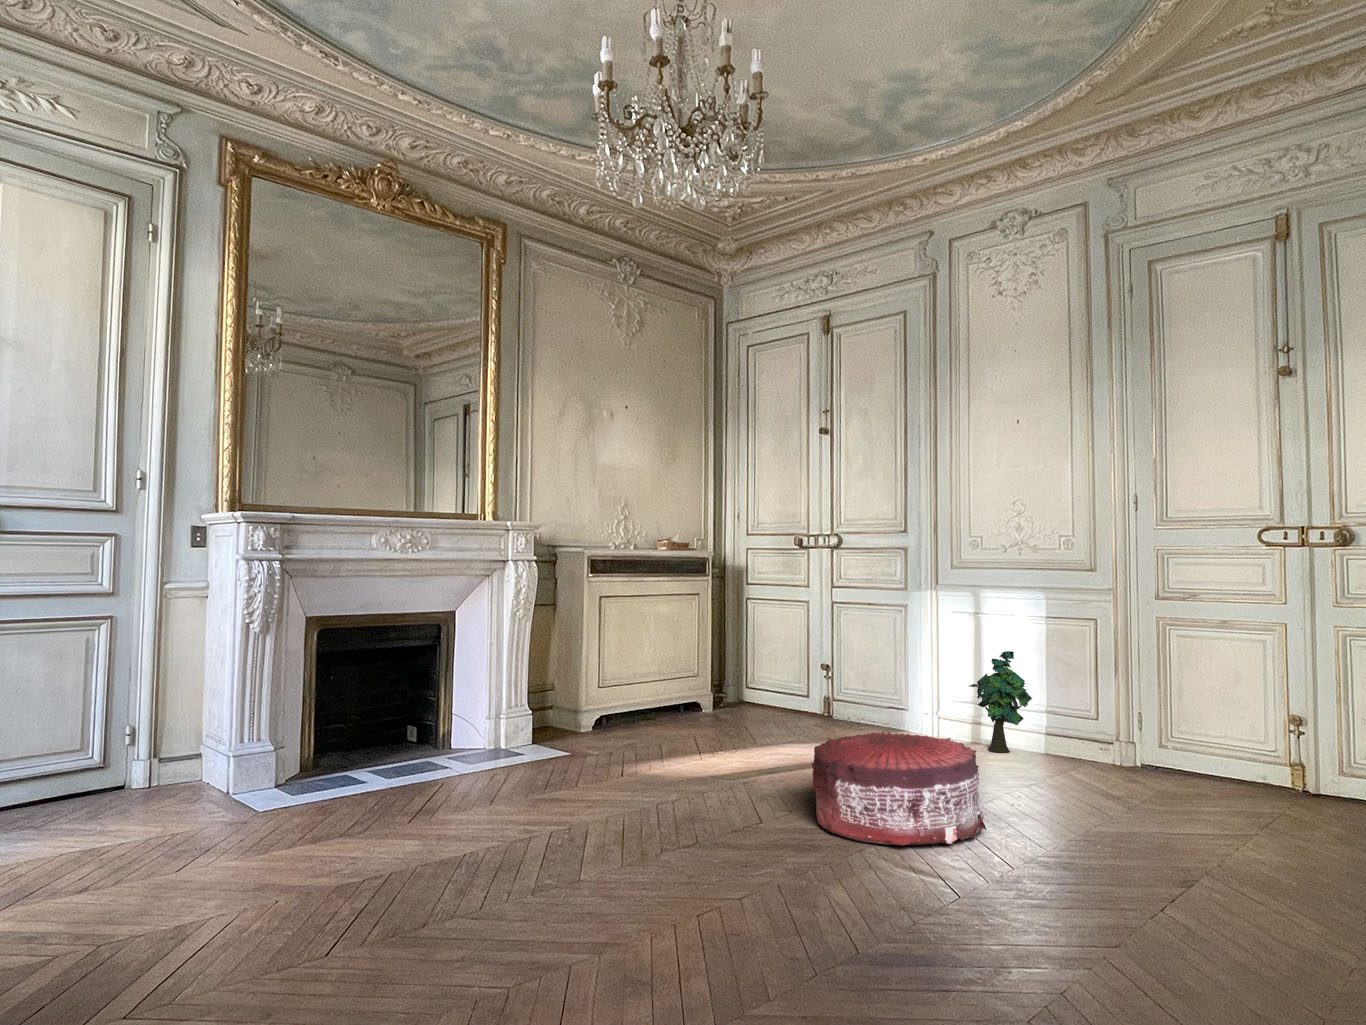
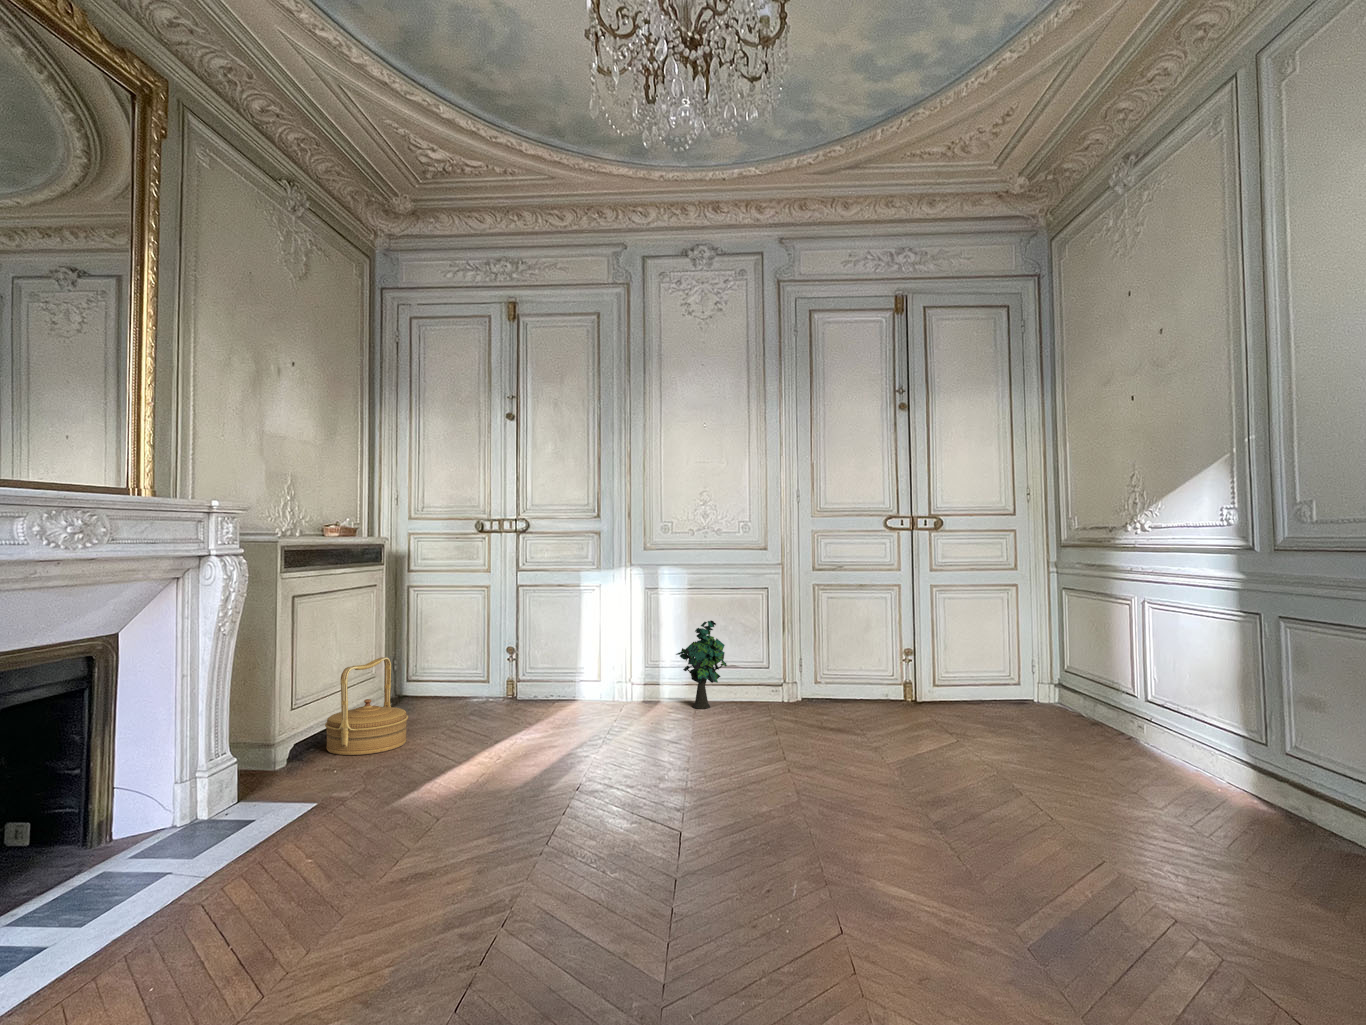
woven basket: none [624,656,690,735] -> present [325,657,408,755]
pouf: present [812,732,986,845] -> none [699,705,853,820]

